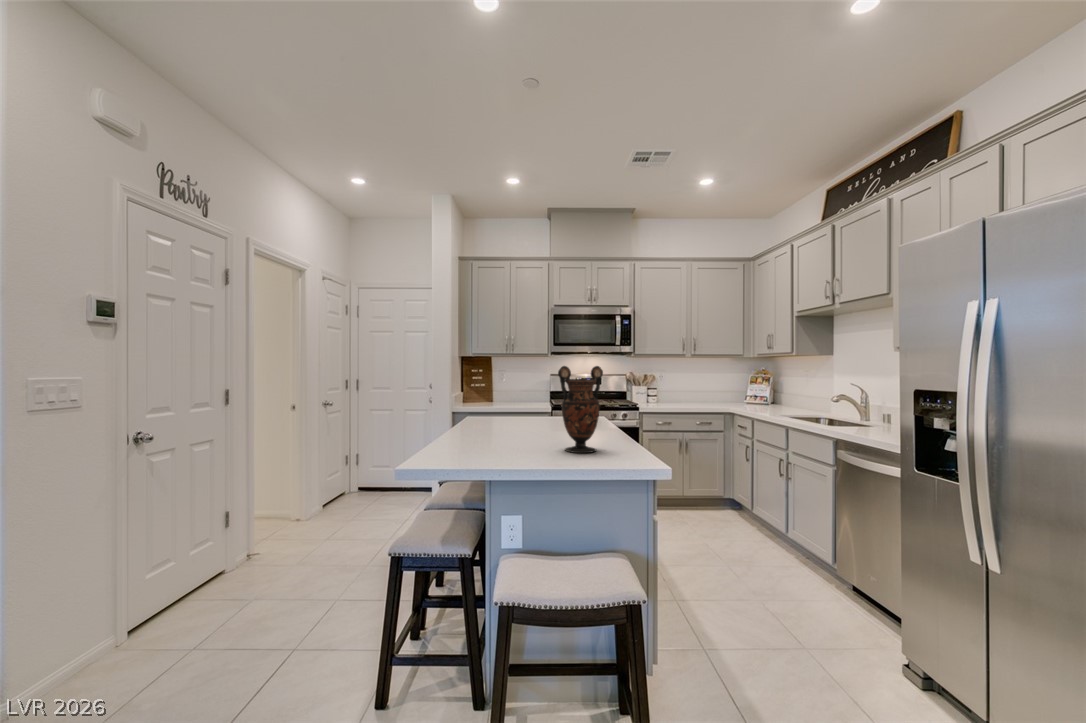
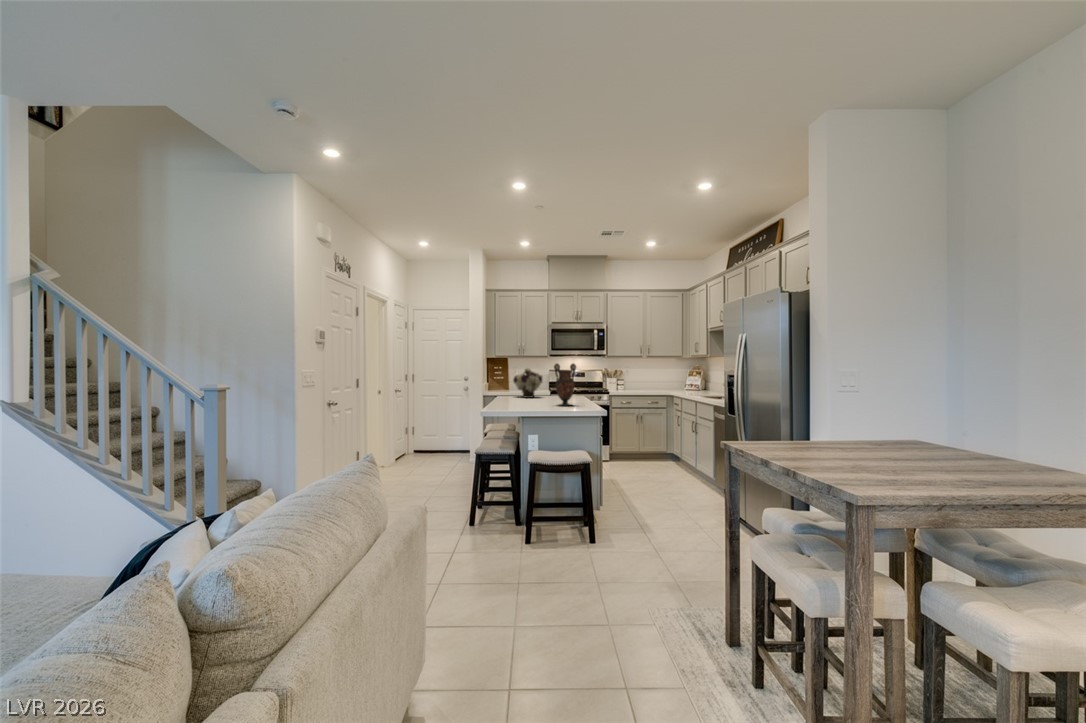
flower arrangement: none [488,372,539,424] -> present [513,368,543,398]

